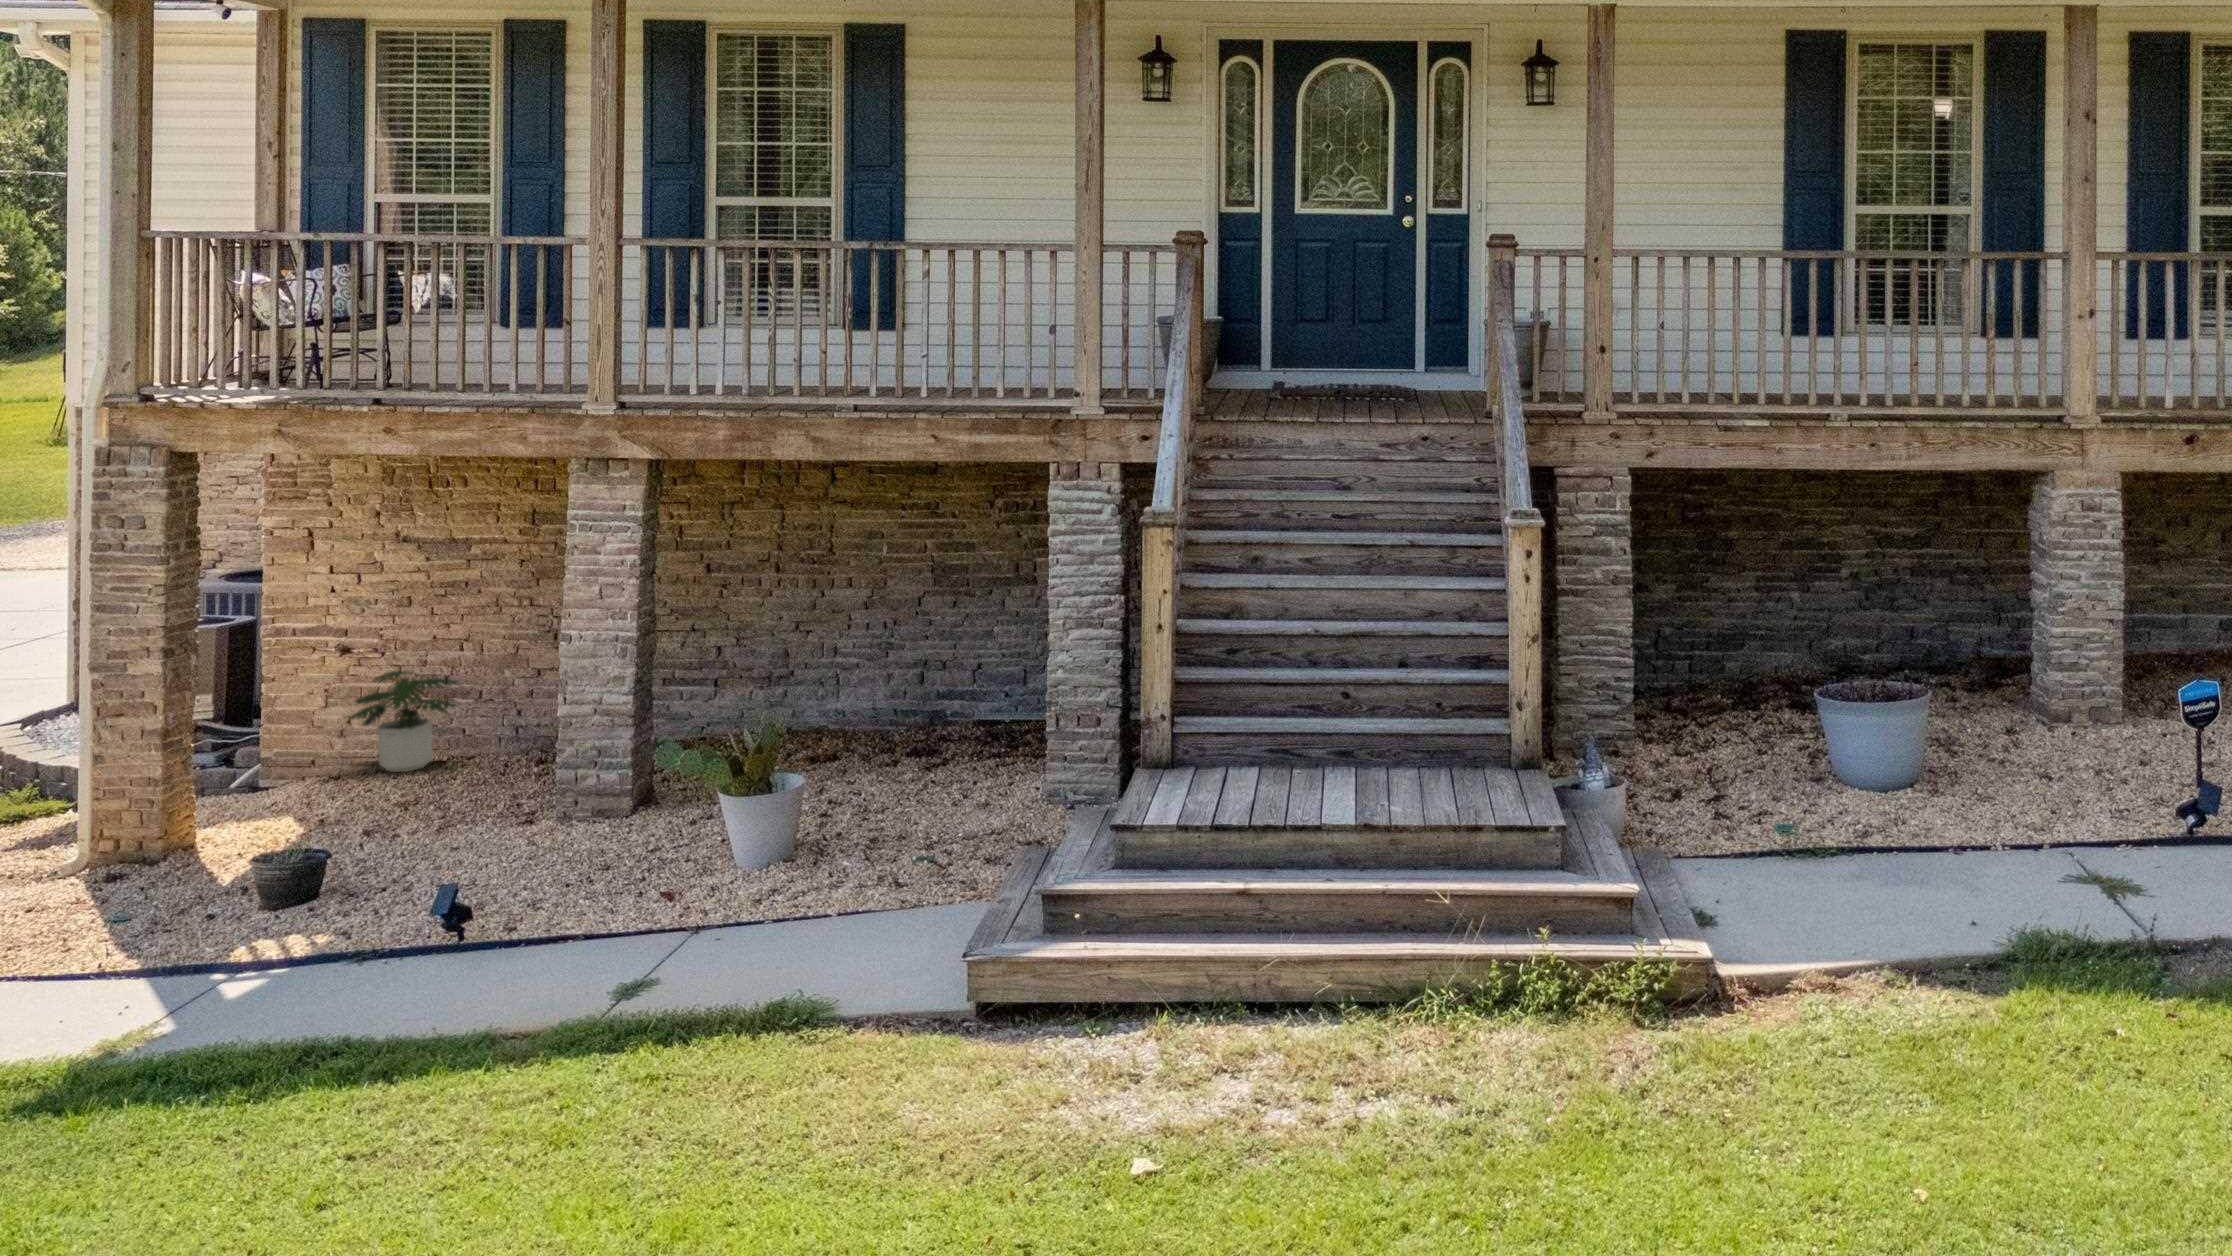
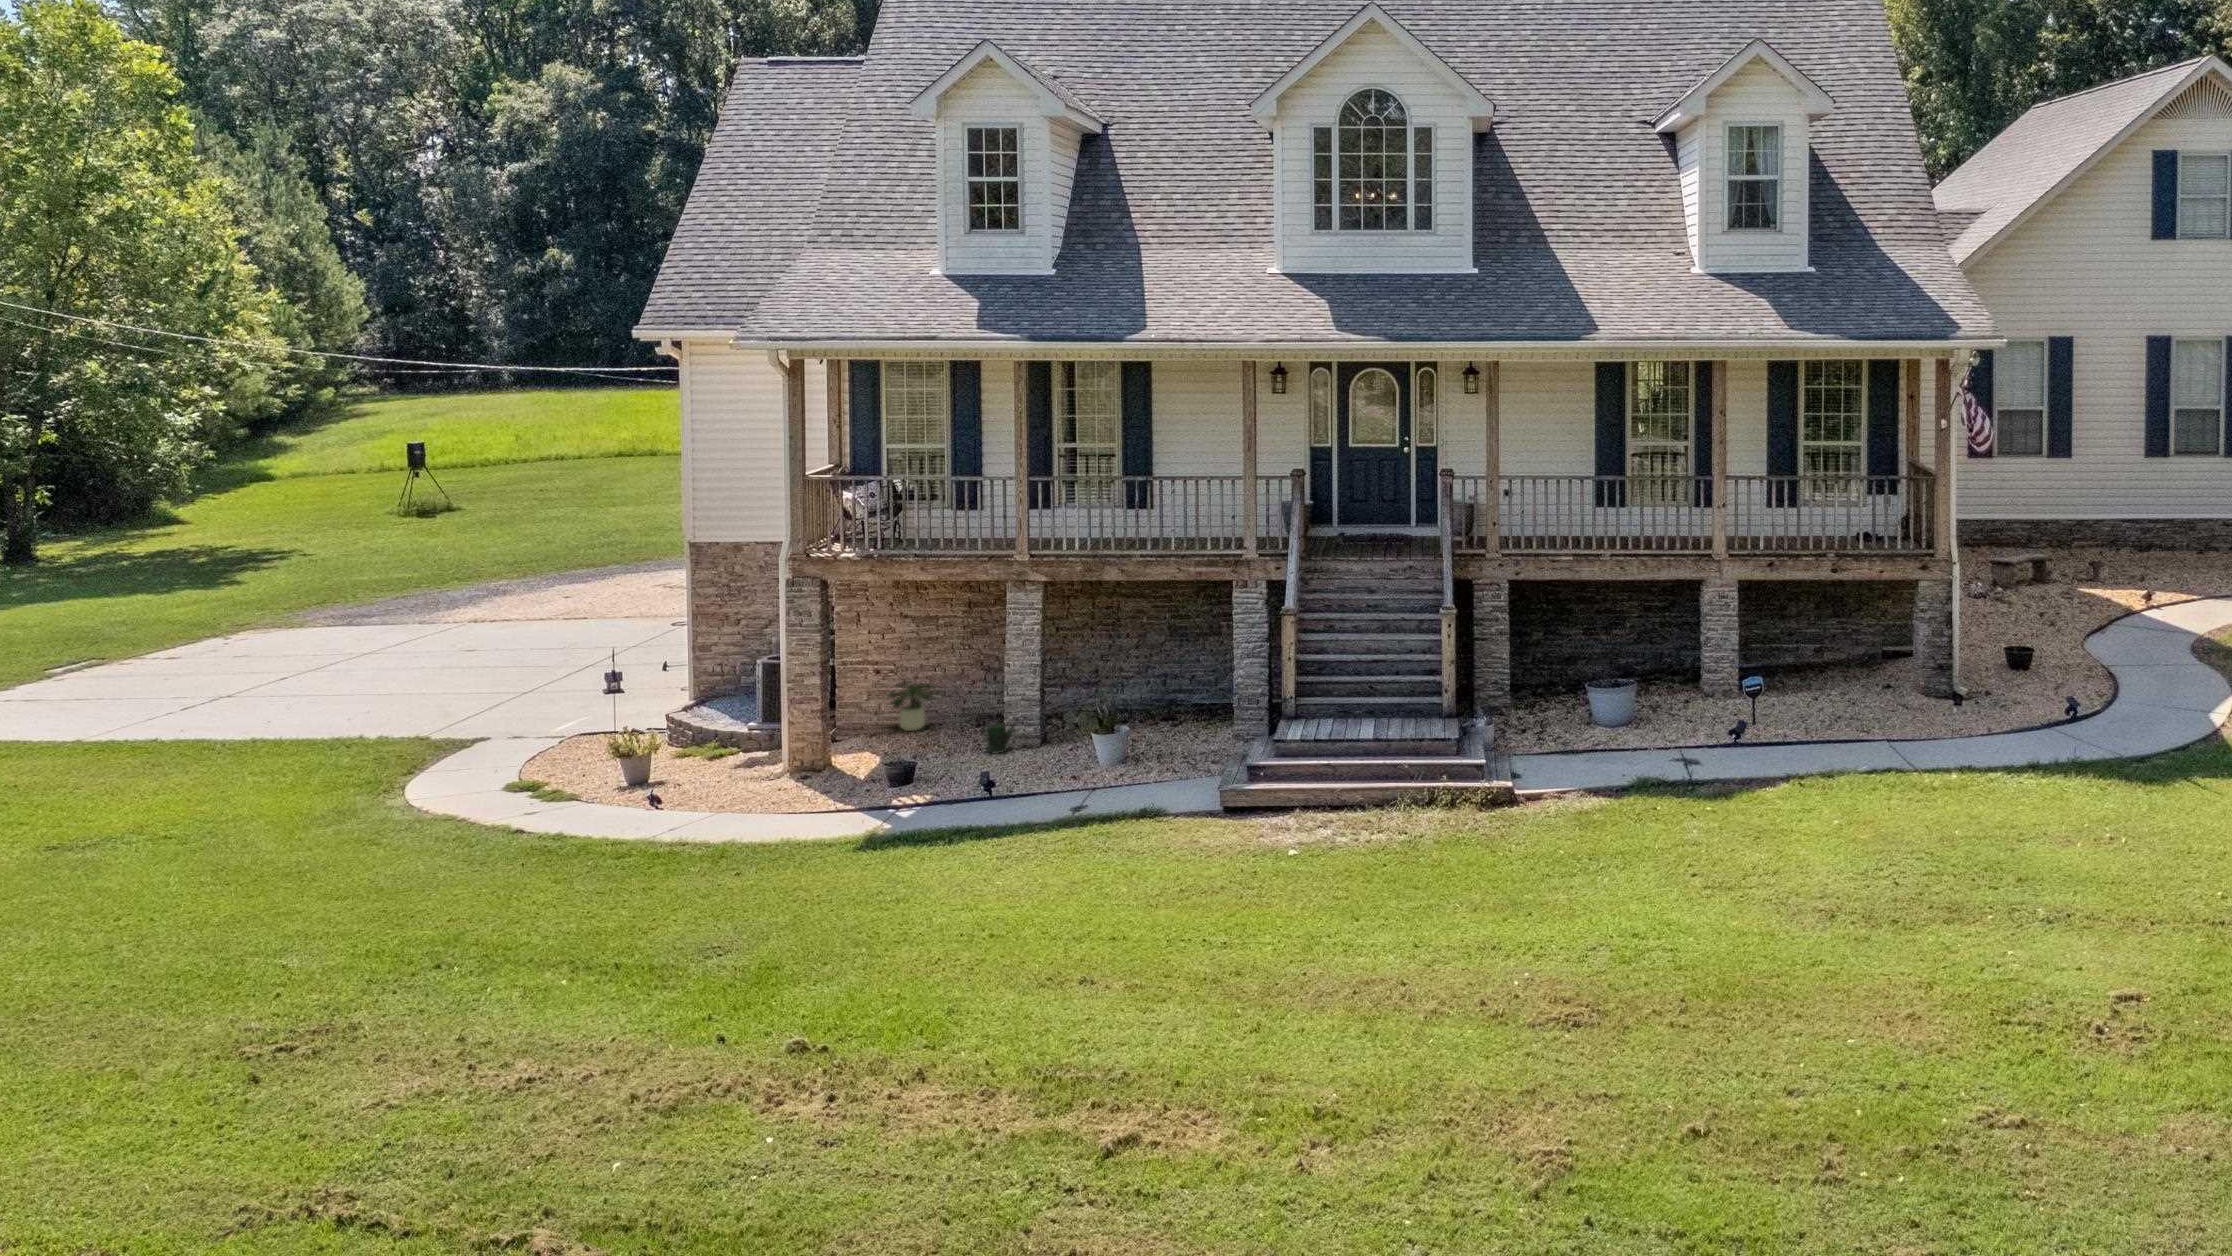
watering can: none [503,749,596,828] -> present [987,718,1018,753]

